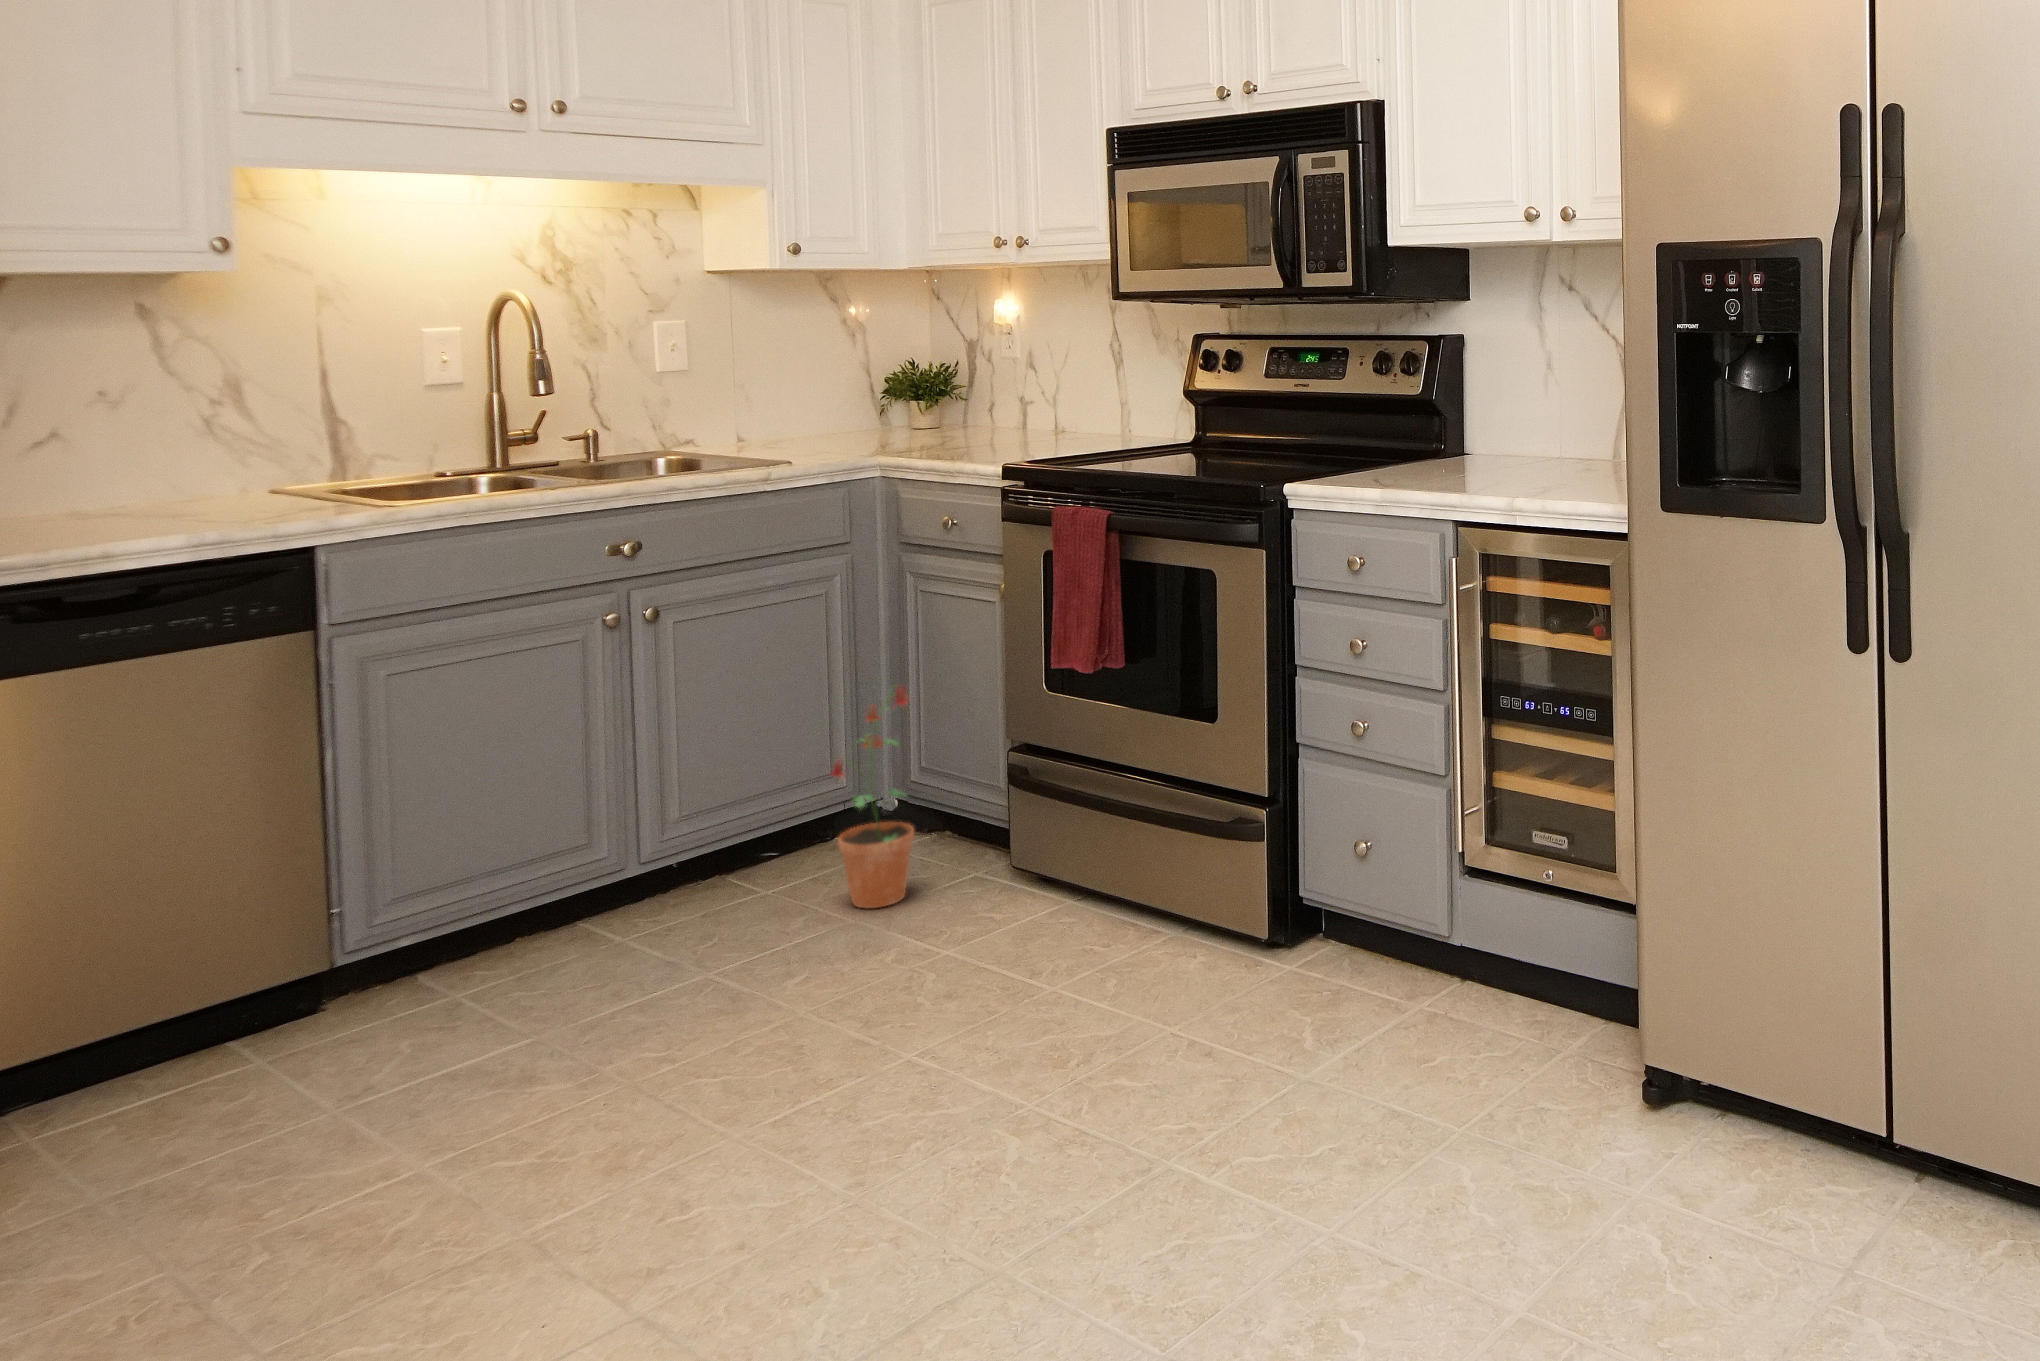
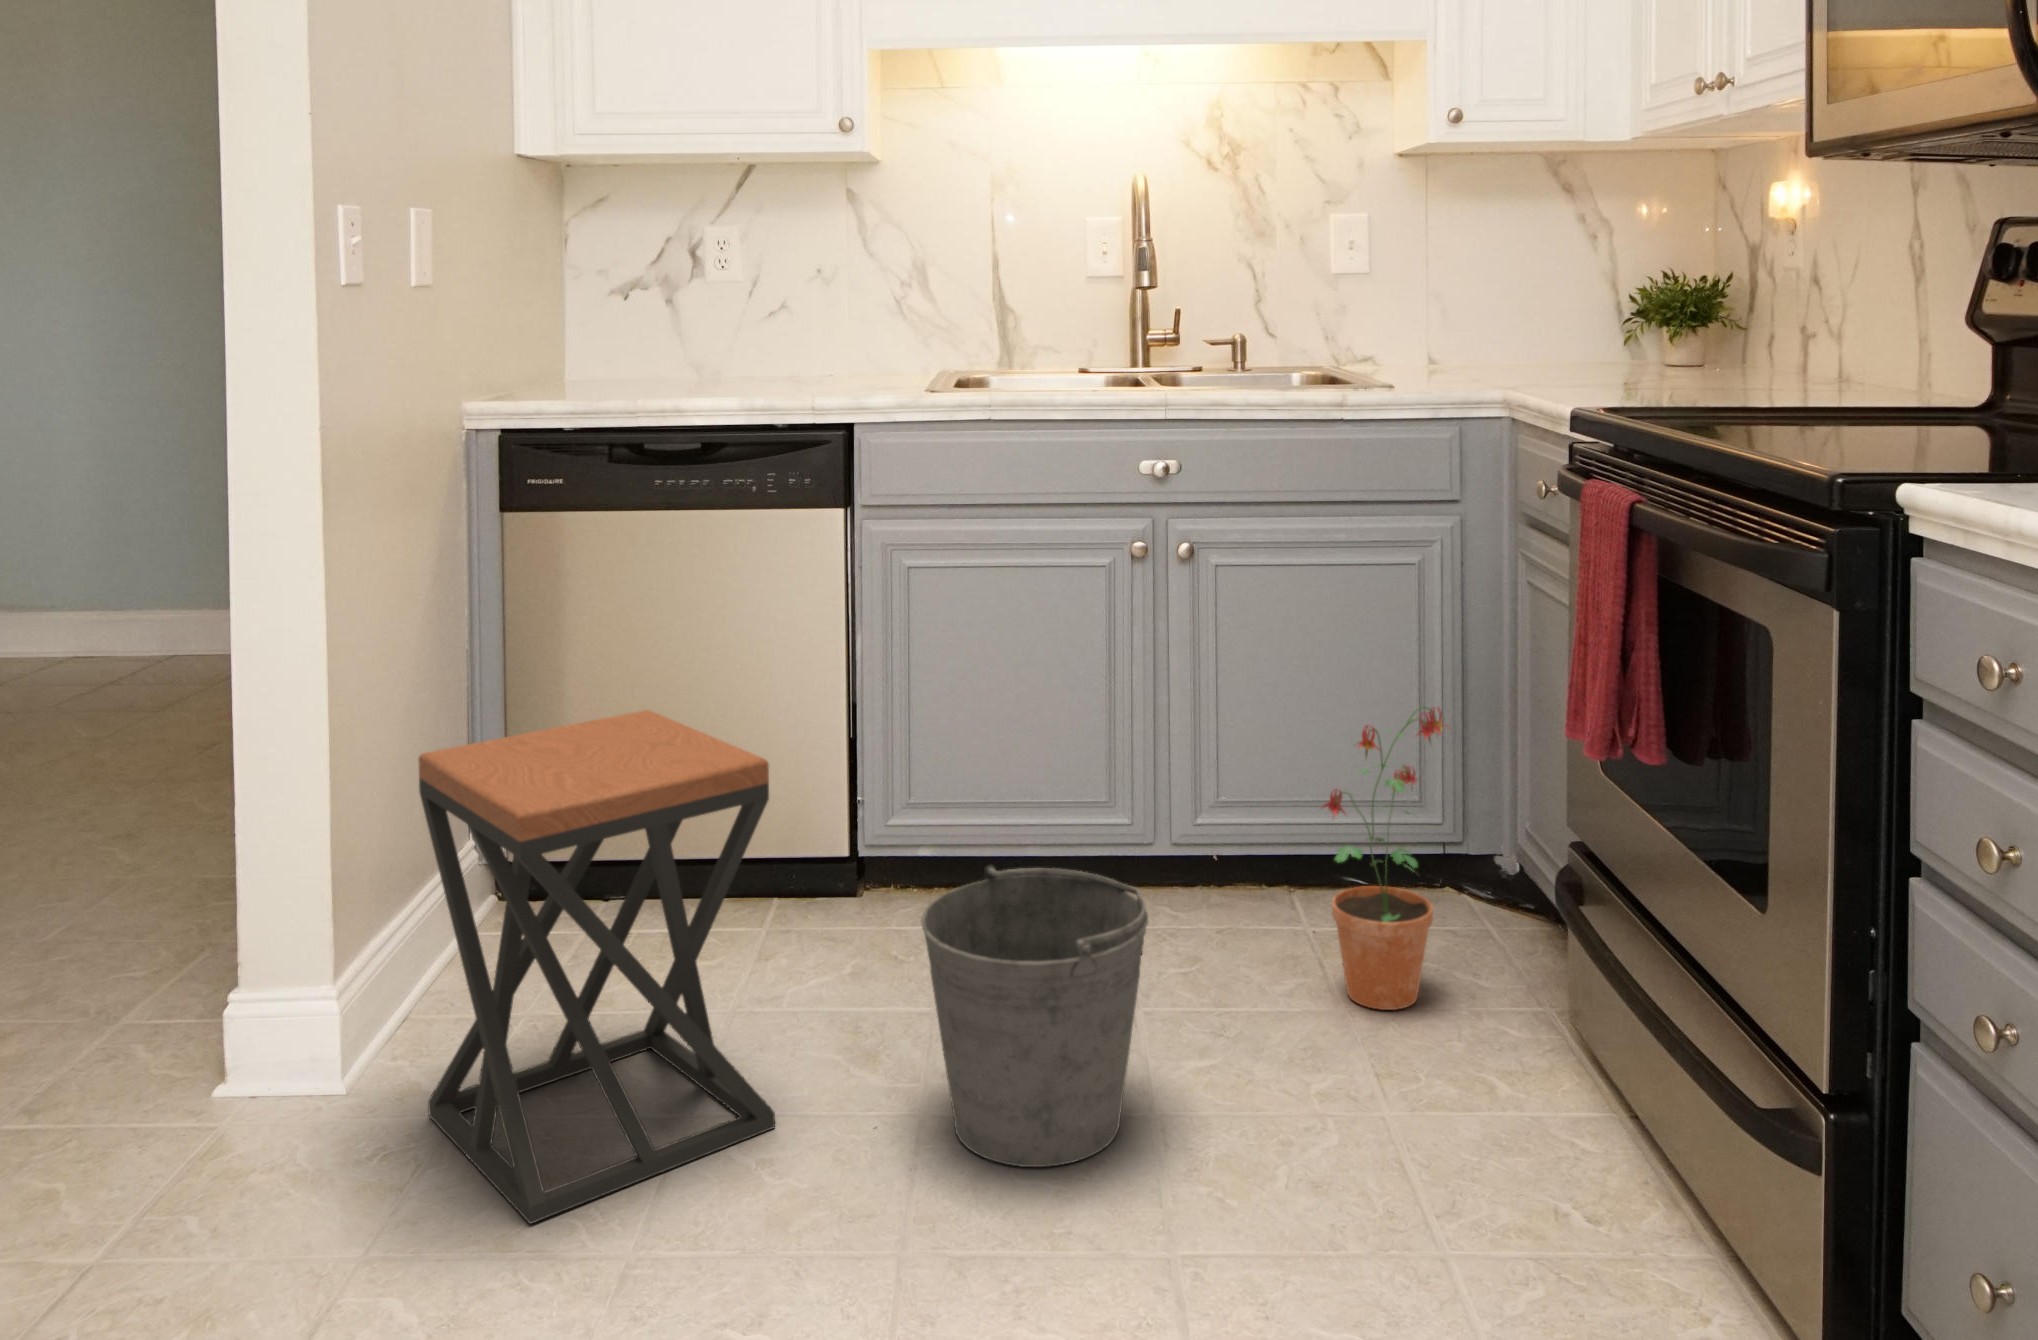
stool: none [113,818,525,1277] -> present [418,710,775,1224]
bucket: none [632,847,824,1071] -> present [921,865,1148,1167]

